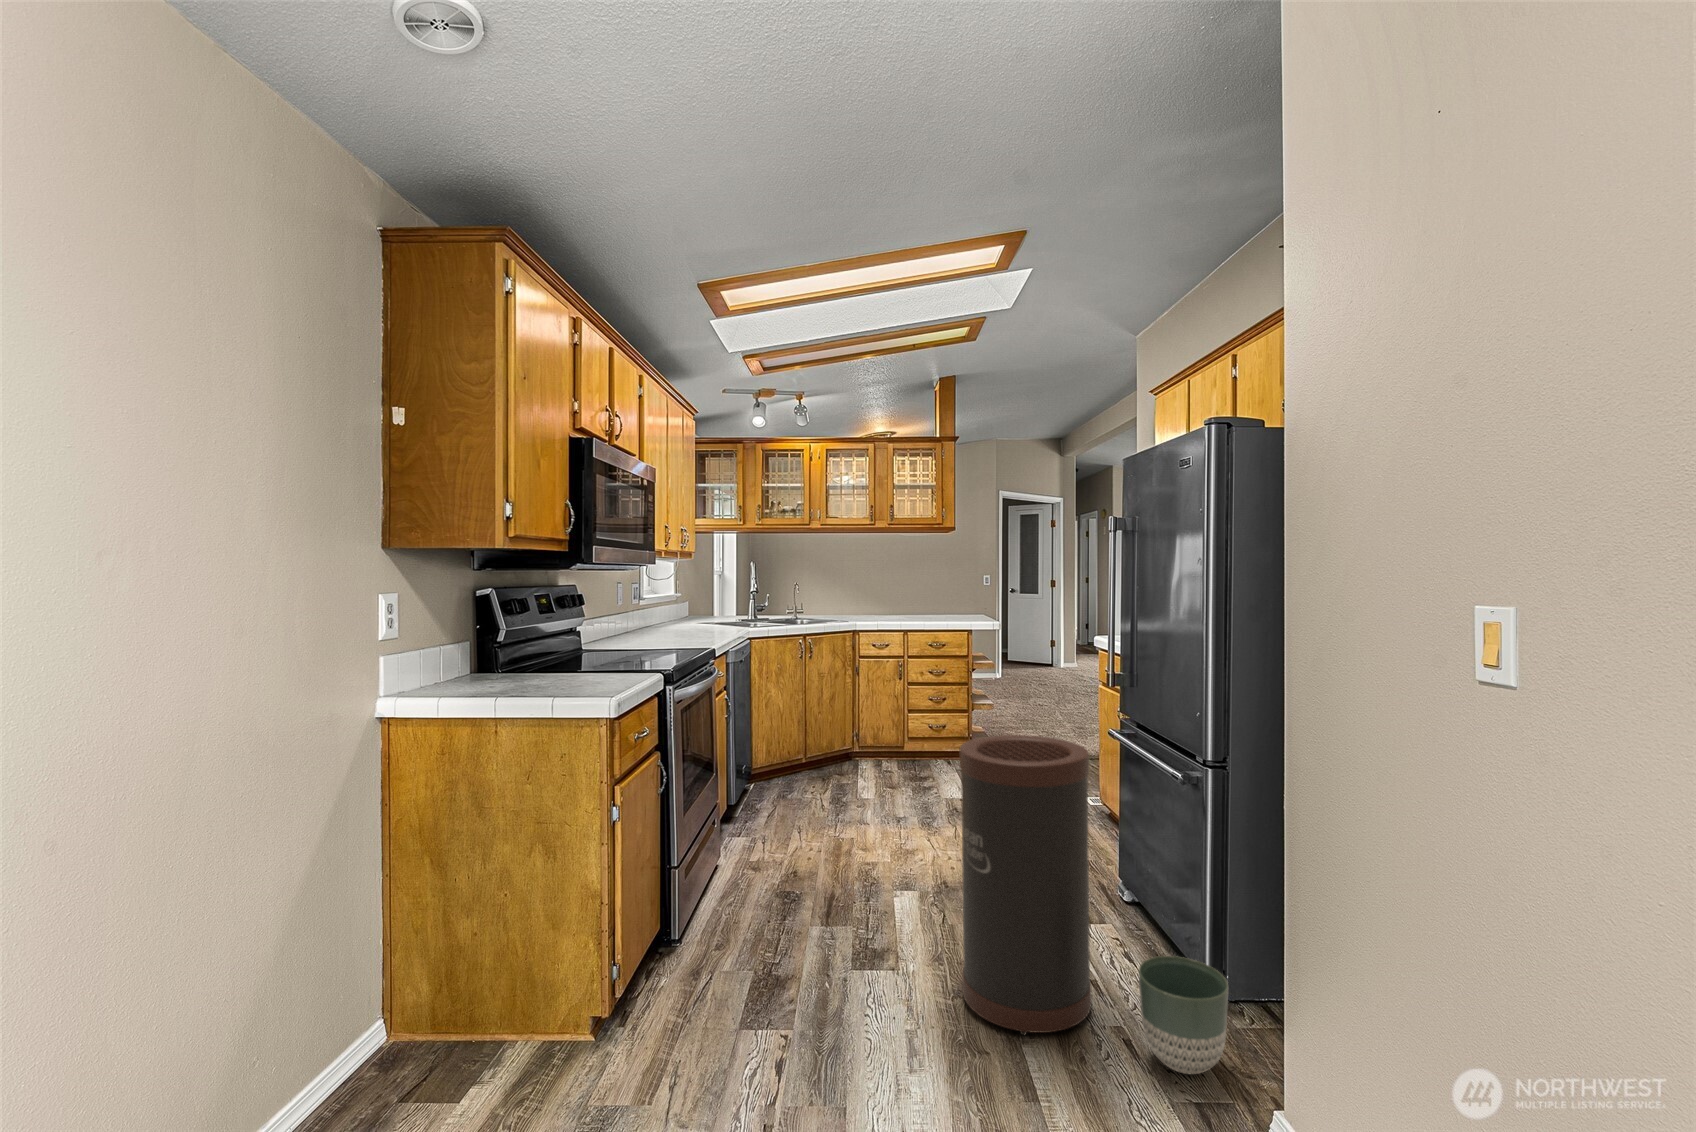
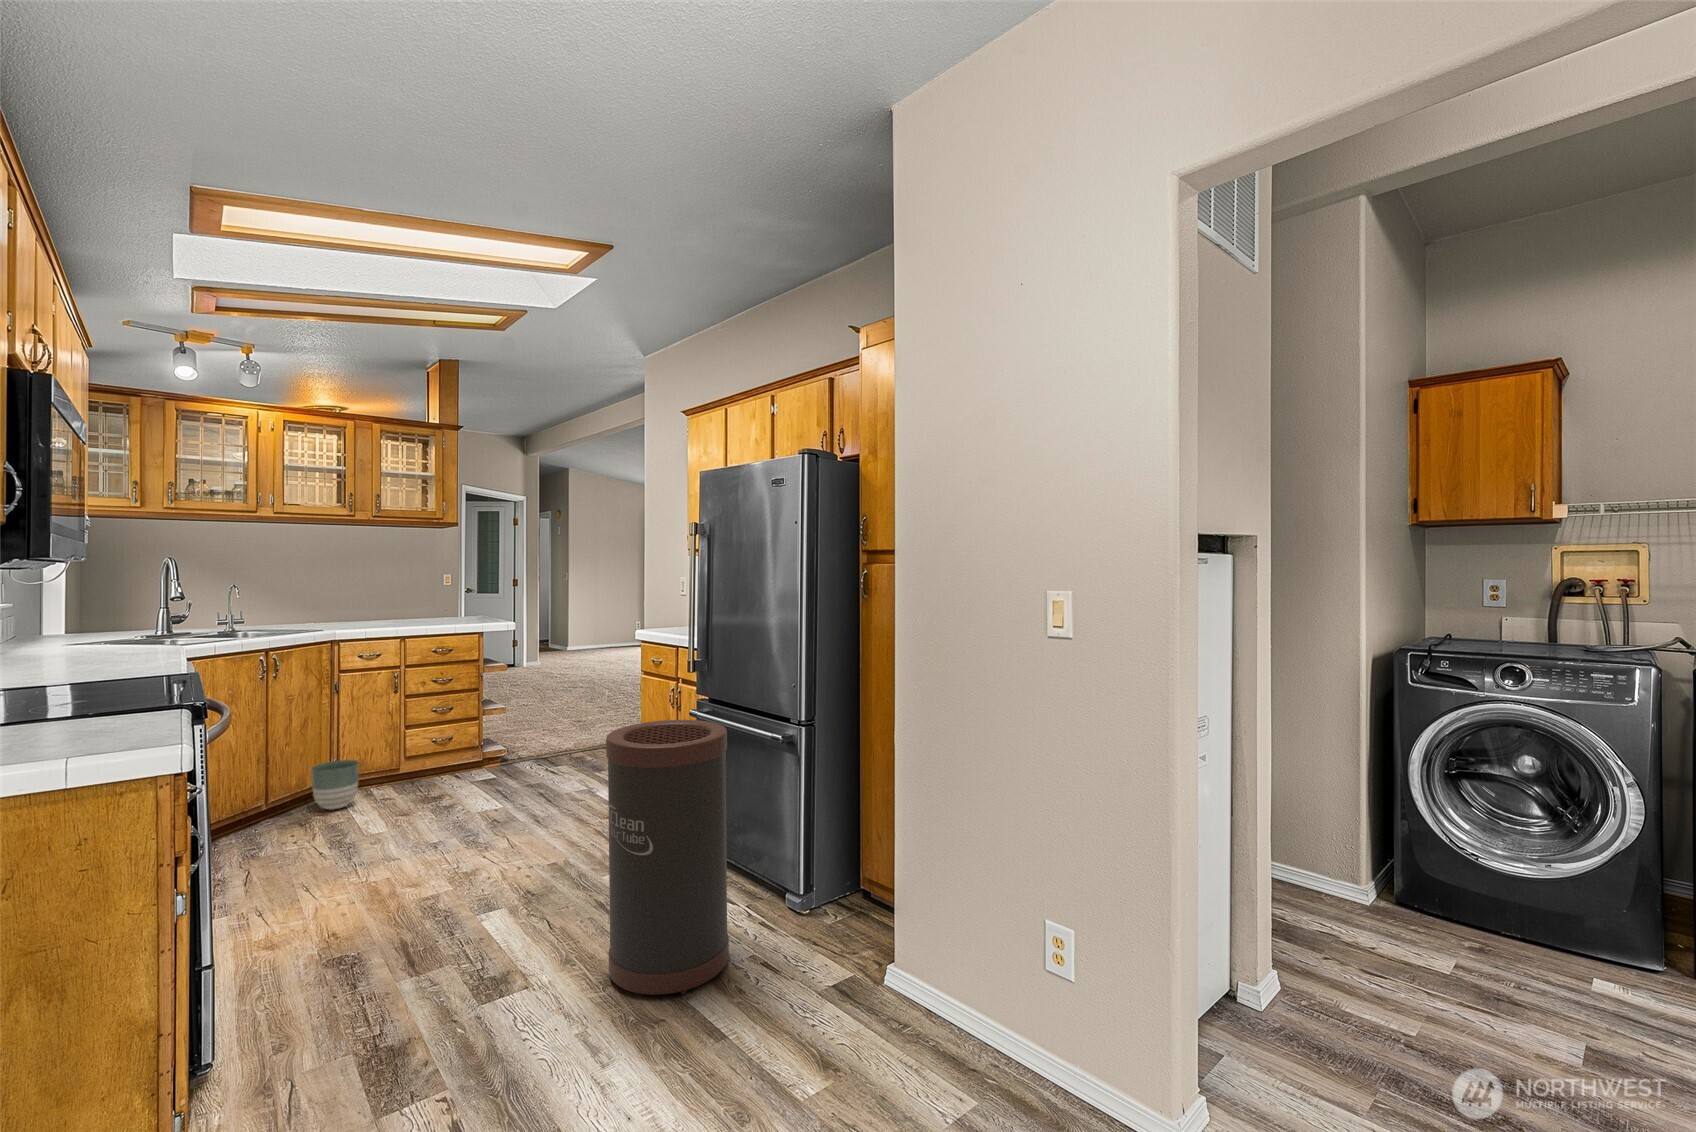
planter: present [1139,956,1228,1074] -> present [311,760,359,810]

